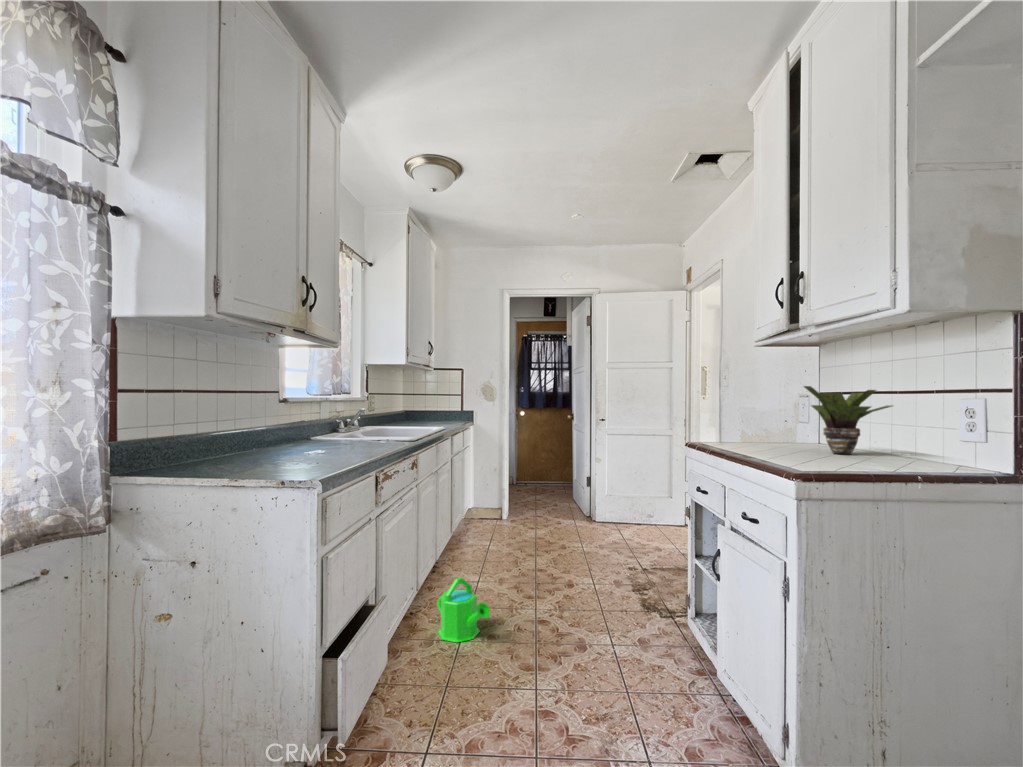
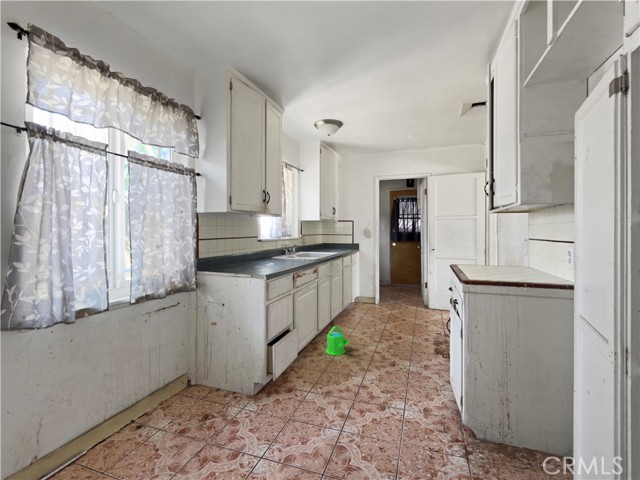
potted plant: present [804,386,892,454] -> none [501,240,549,277]

